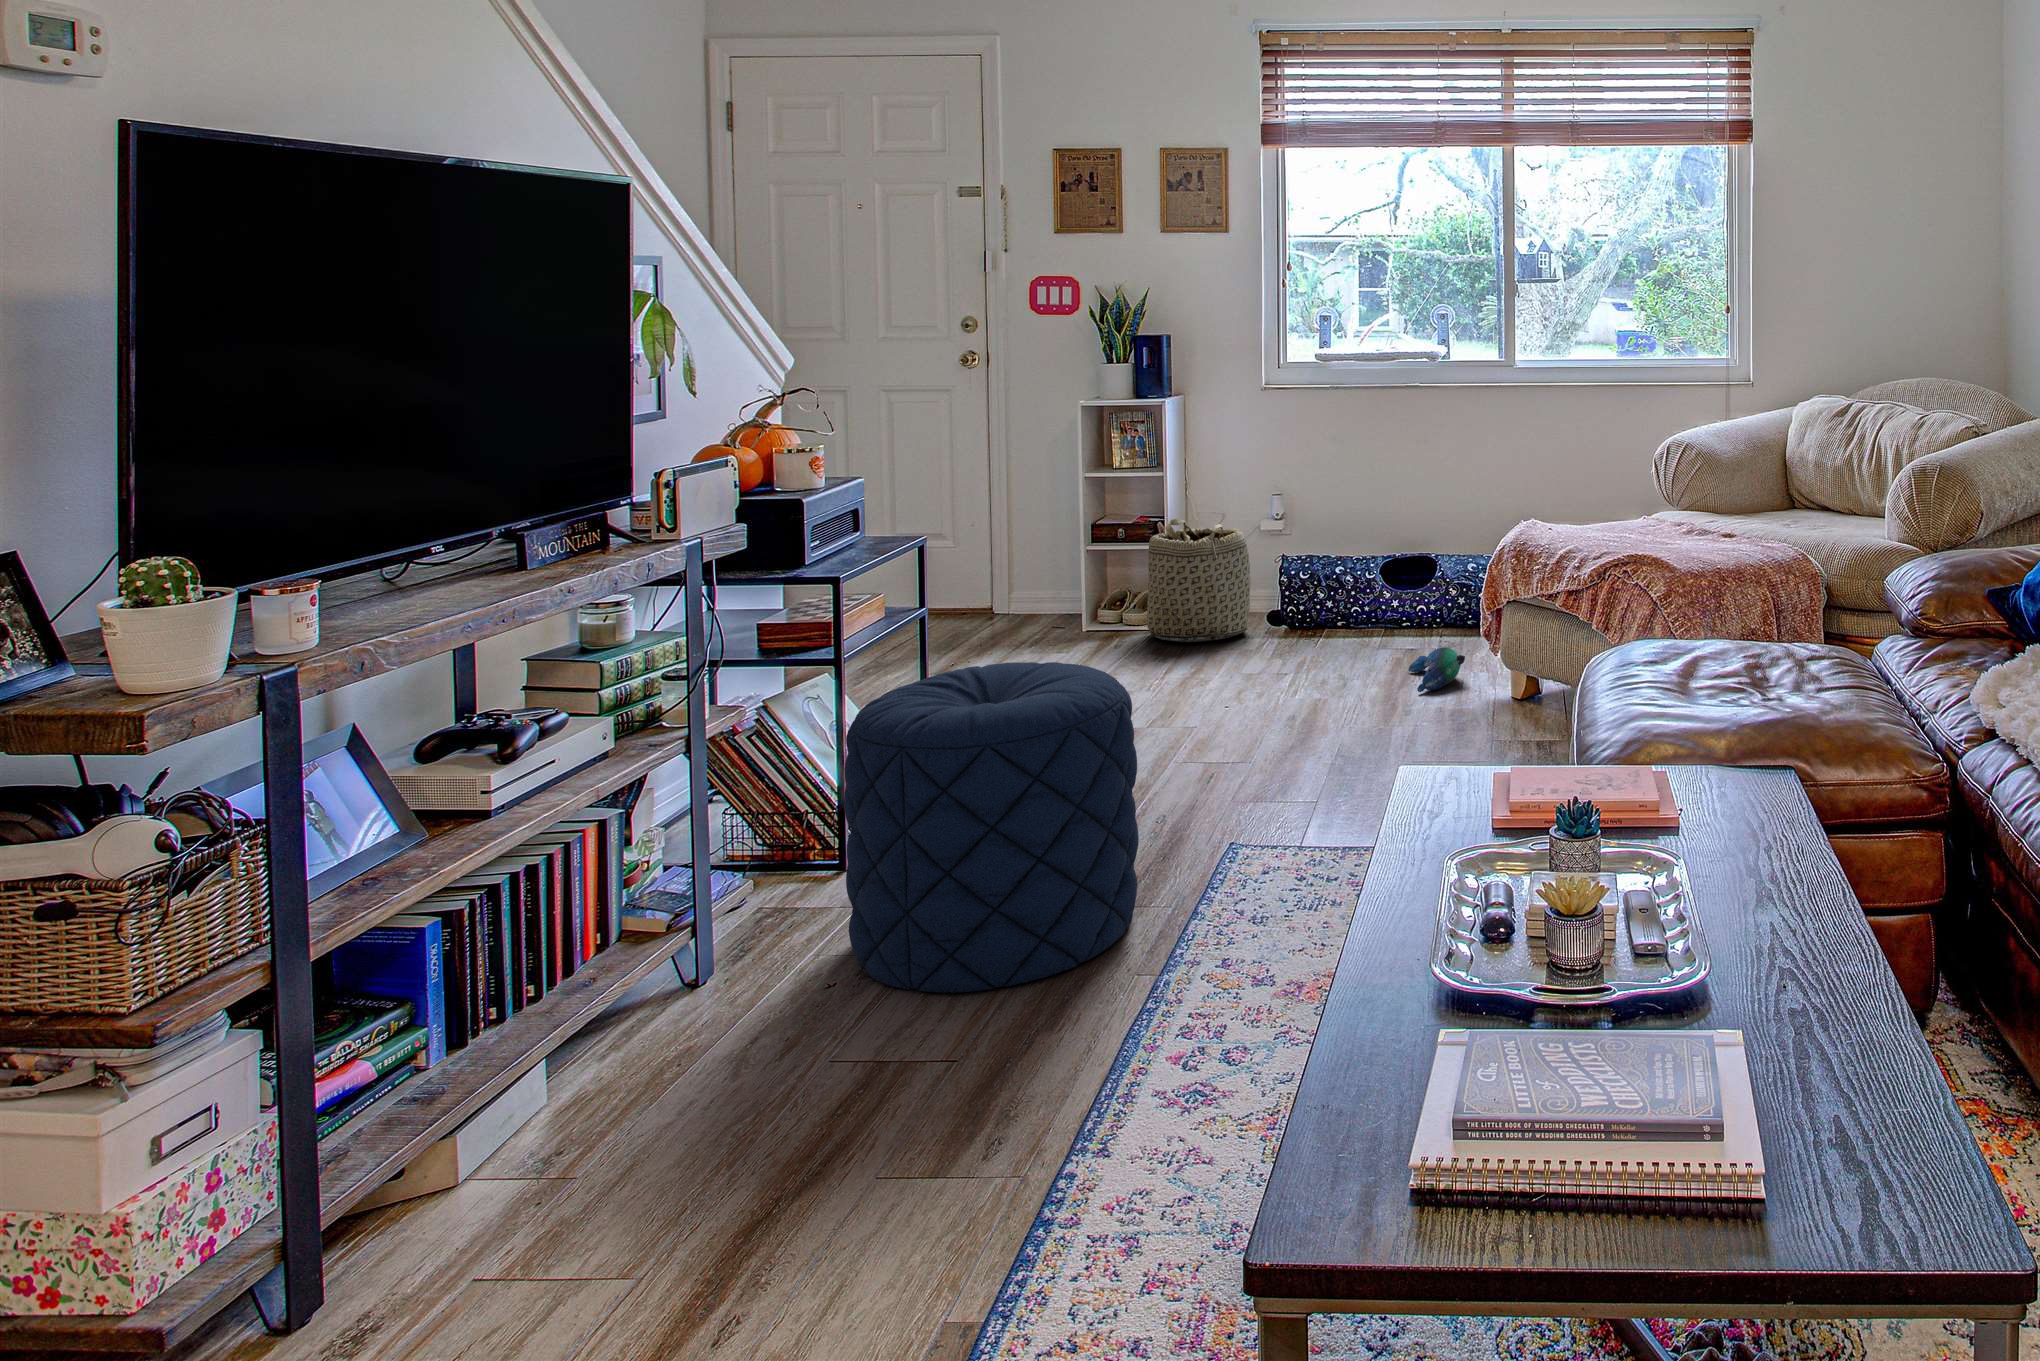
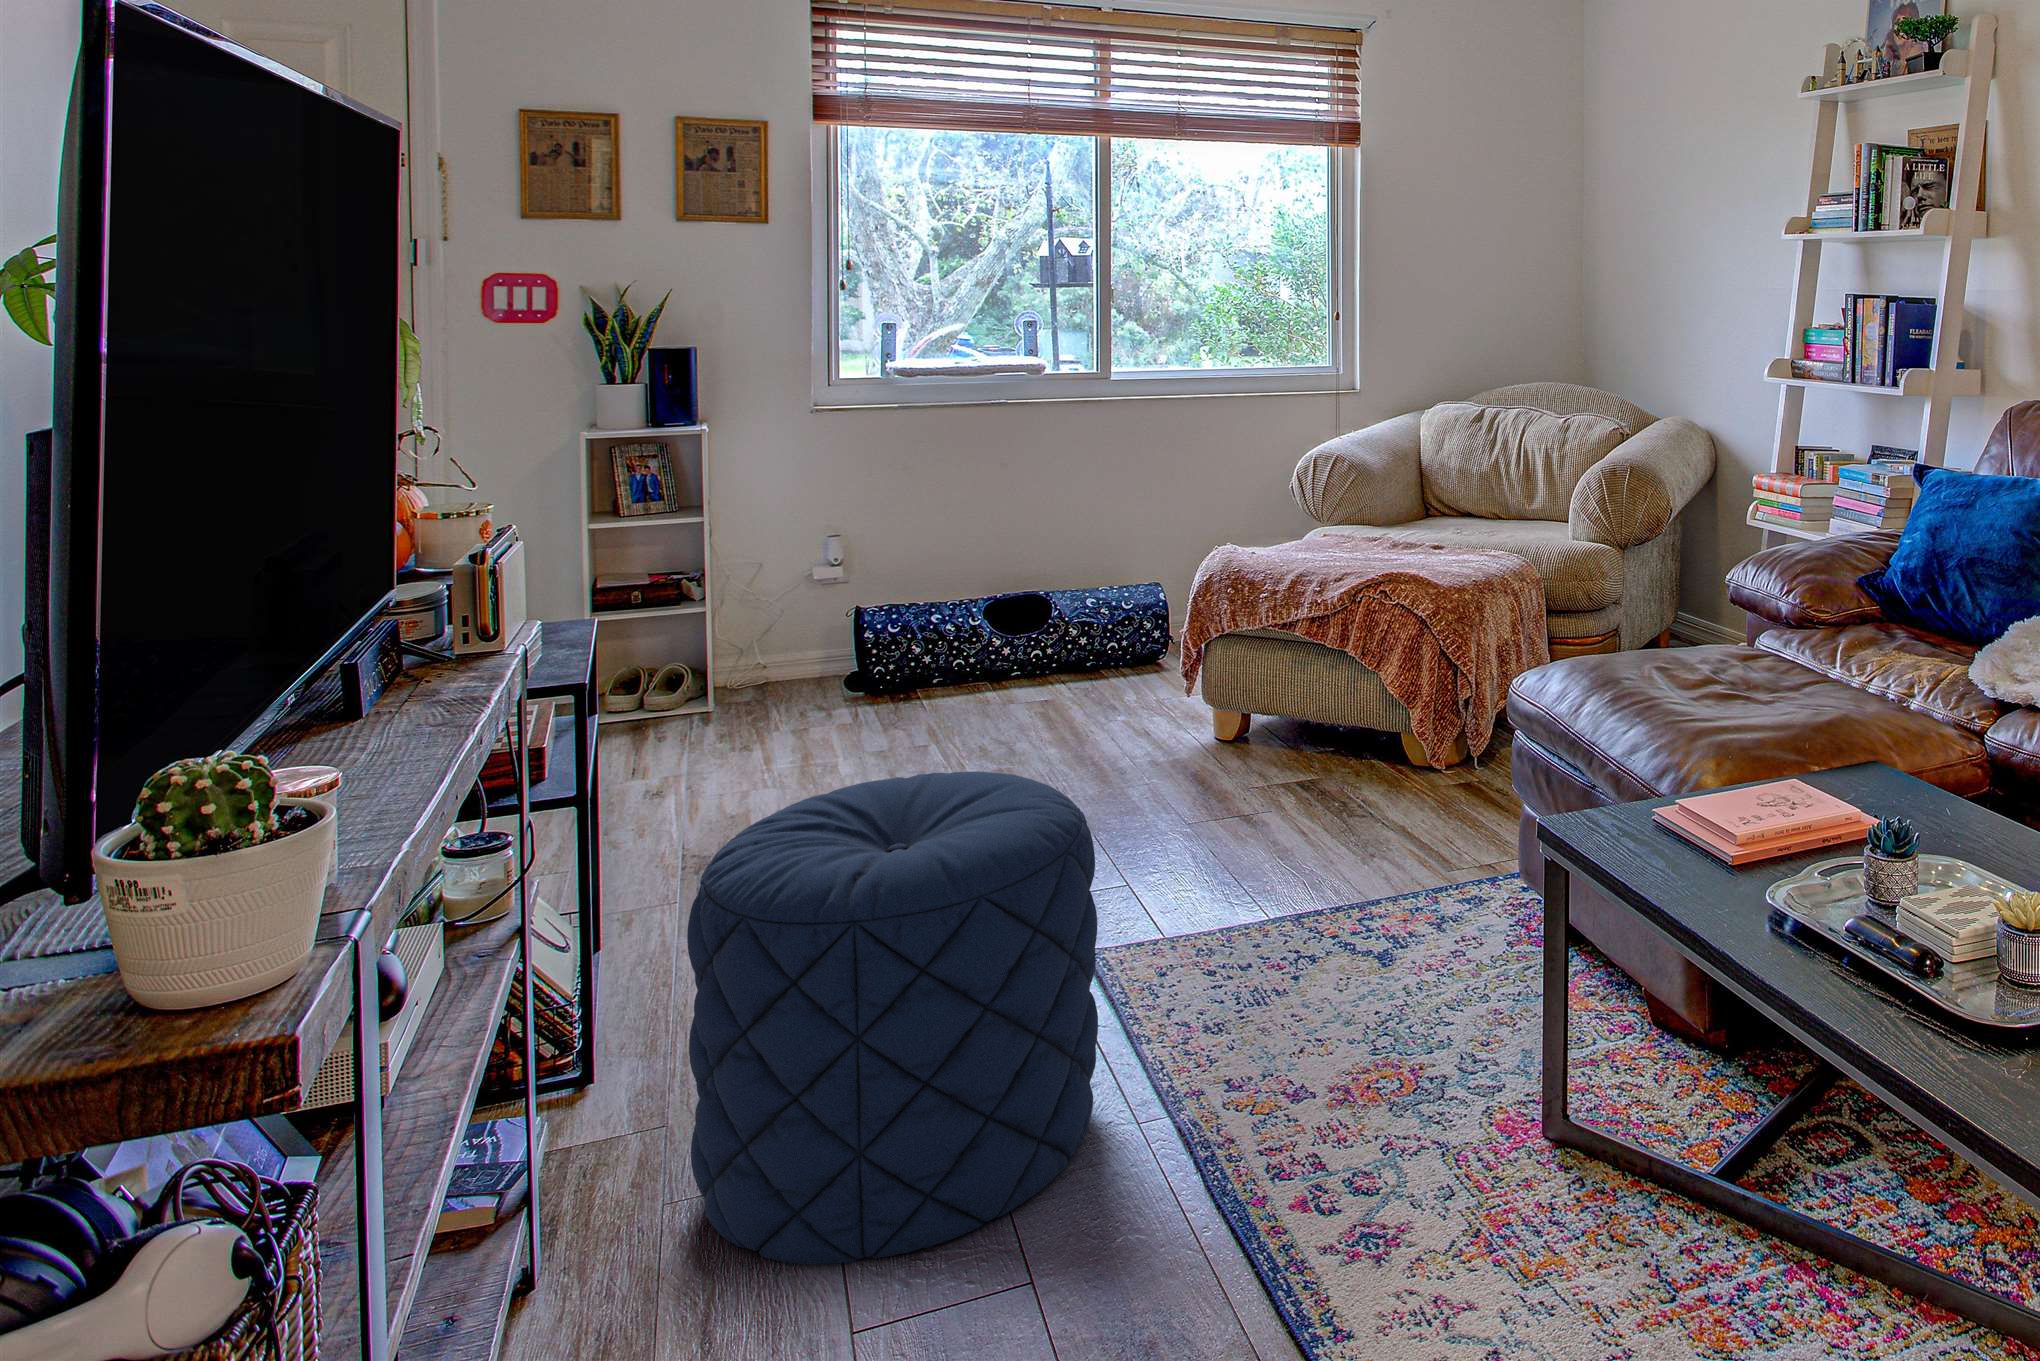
basket: present [1147,519,1251,642] -> none [686,577,826,730]
plush toy: present [1408,647,1465,692] -> none [1079,696,1158,751]

